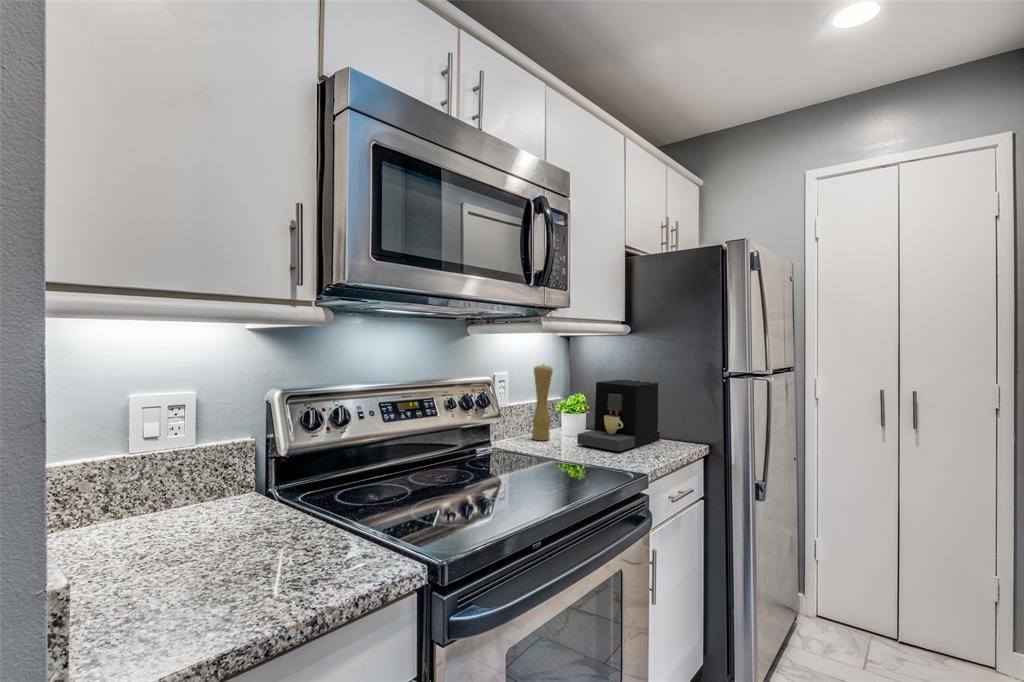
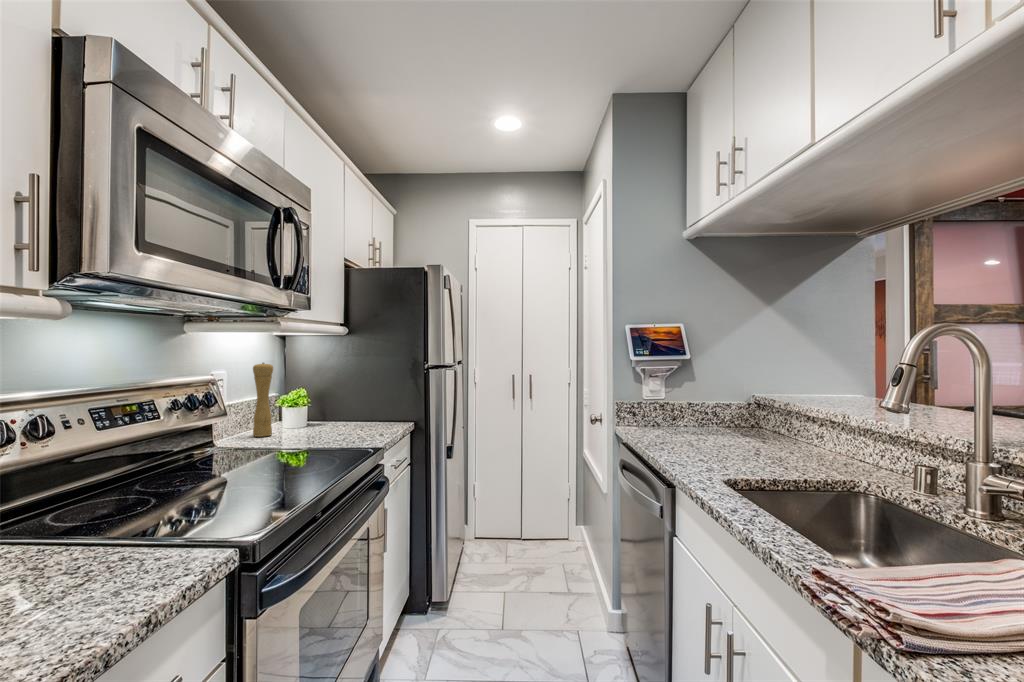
coffee maker: present [577,380,660,451] -> none [304,374,372,434]

